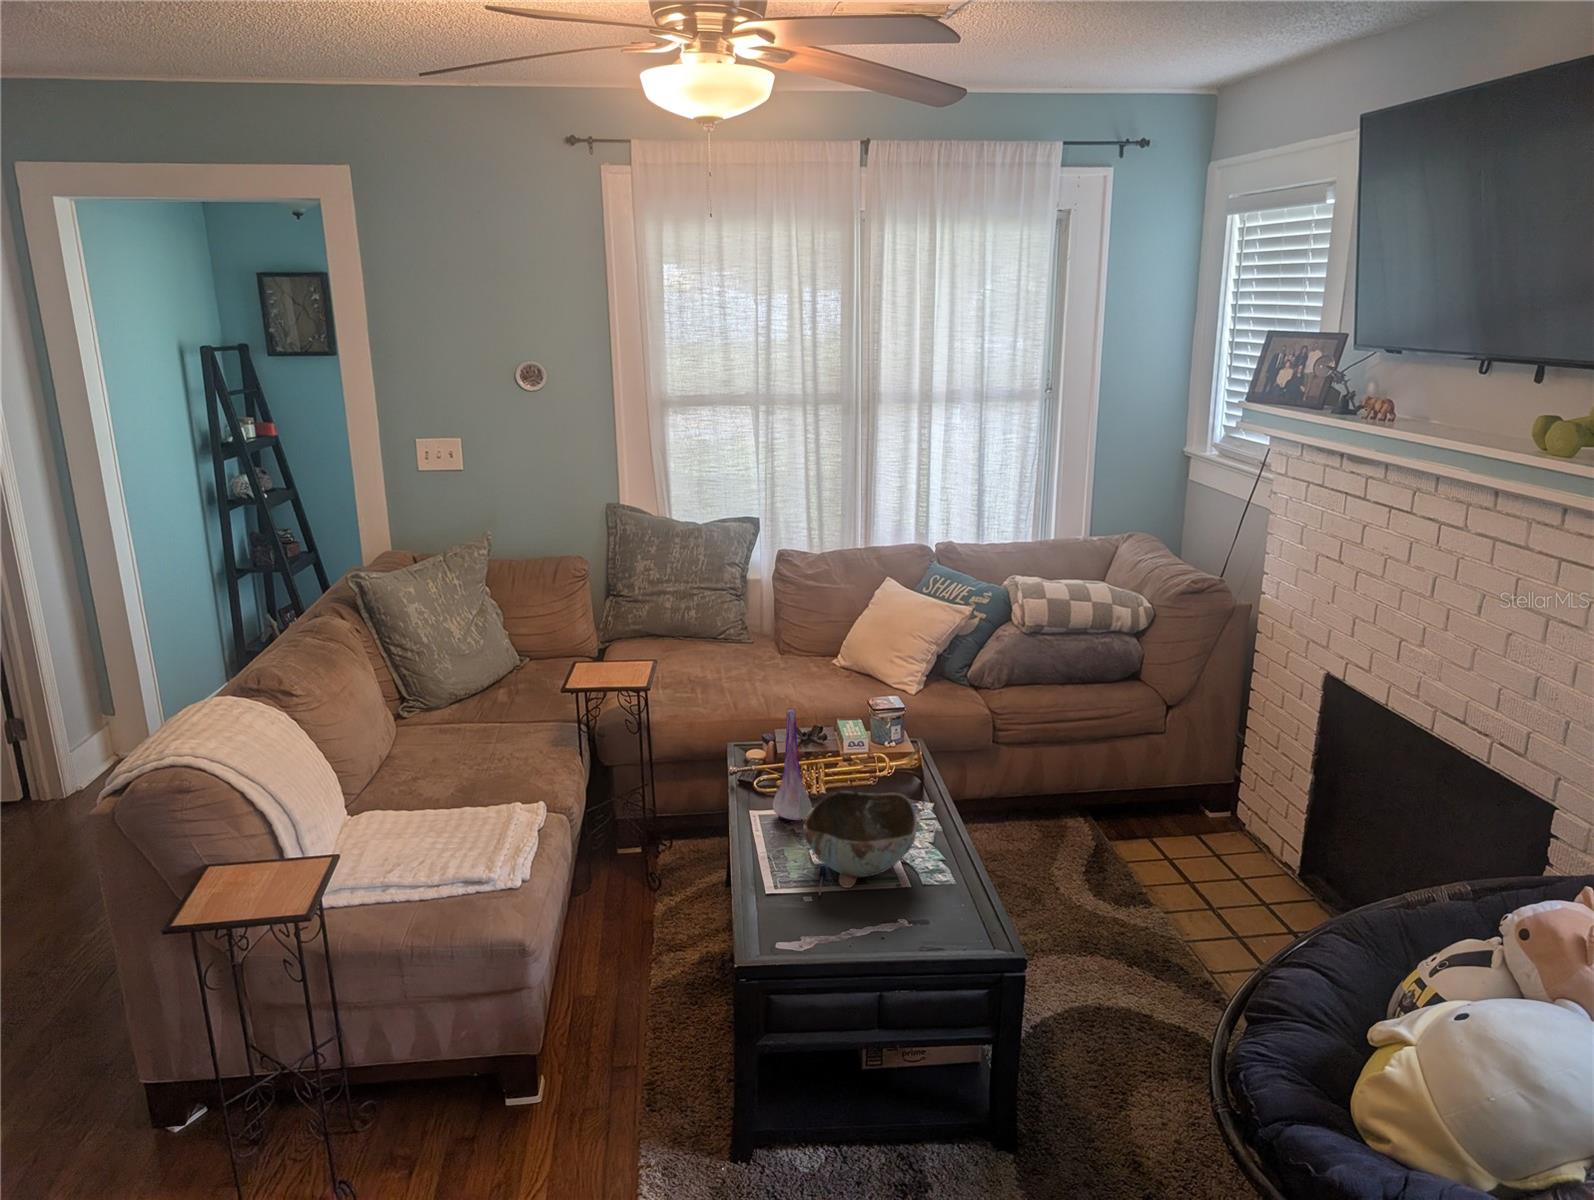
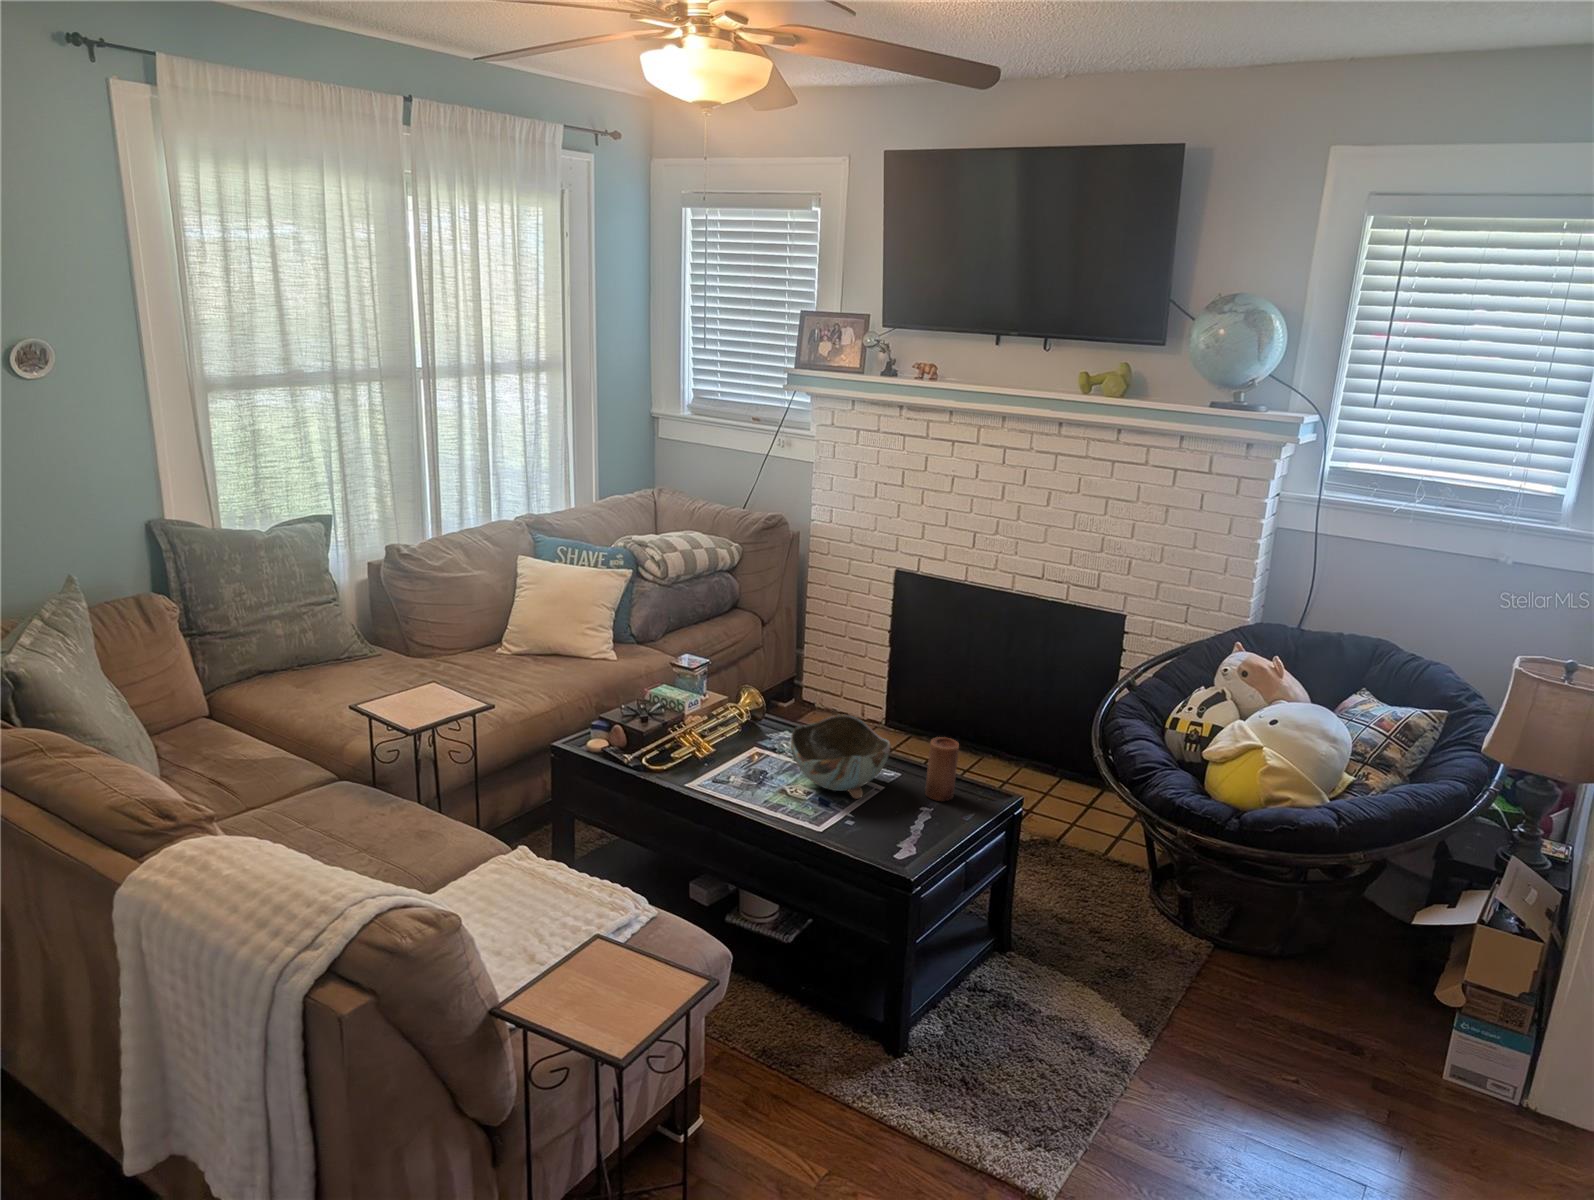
vase: present [772,708,812,820] -> none [704,667,748,774]
candle: none [915,850,953,931] -> present [925,737,959,801]

